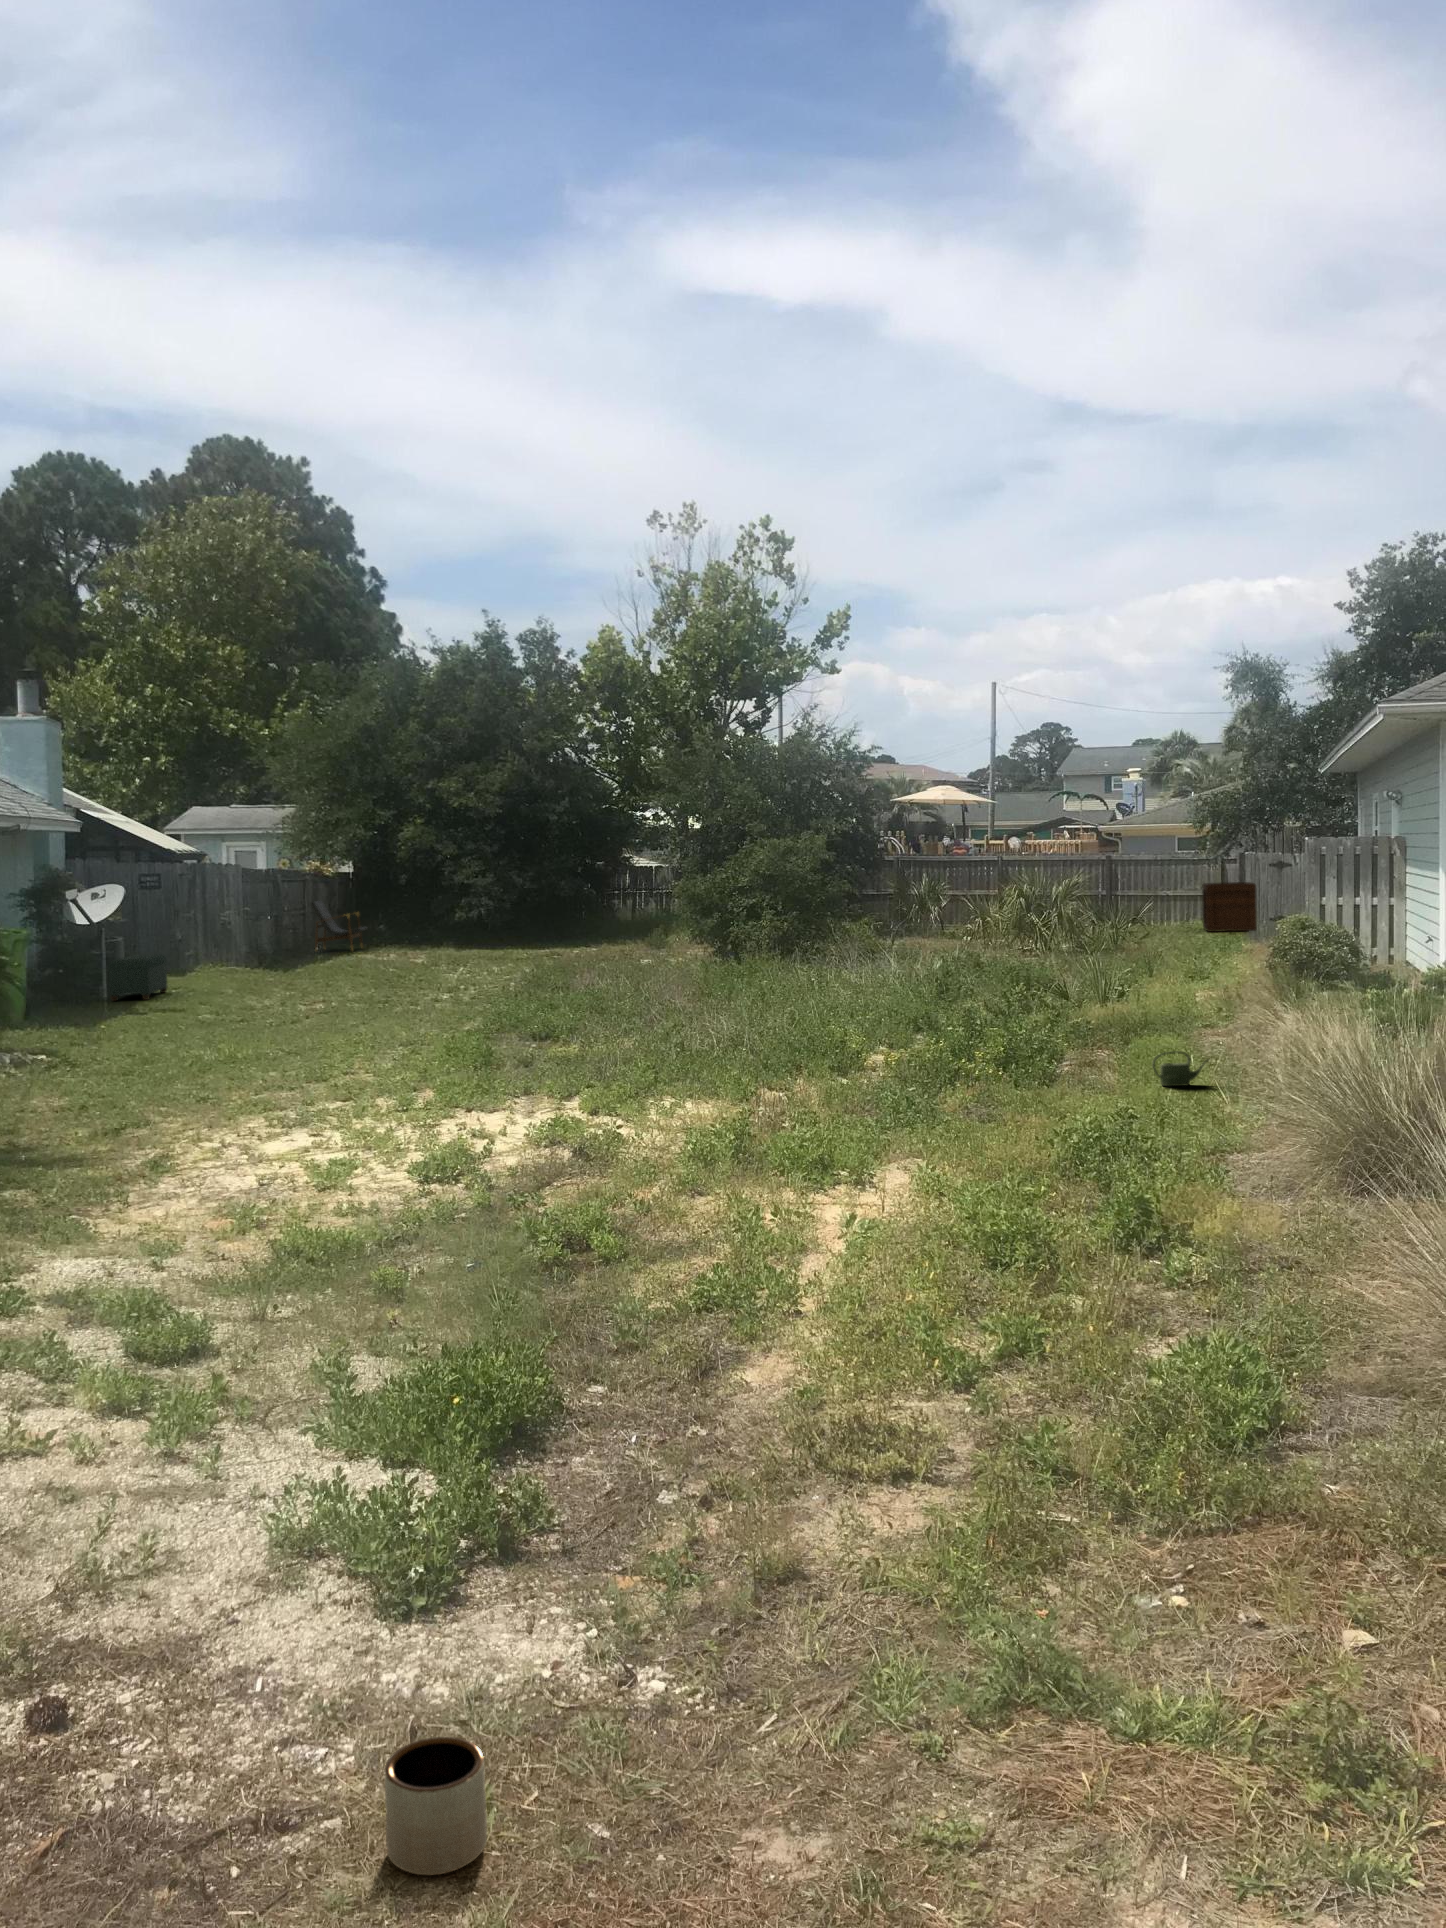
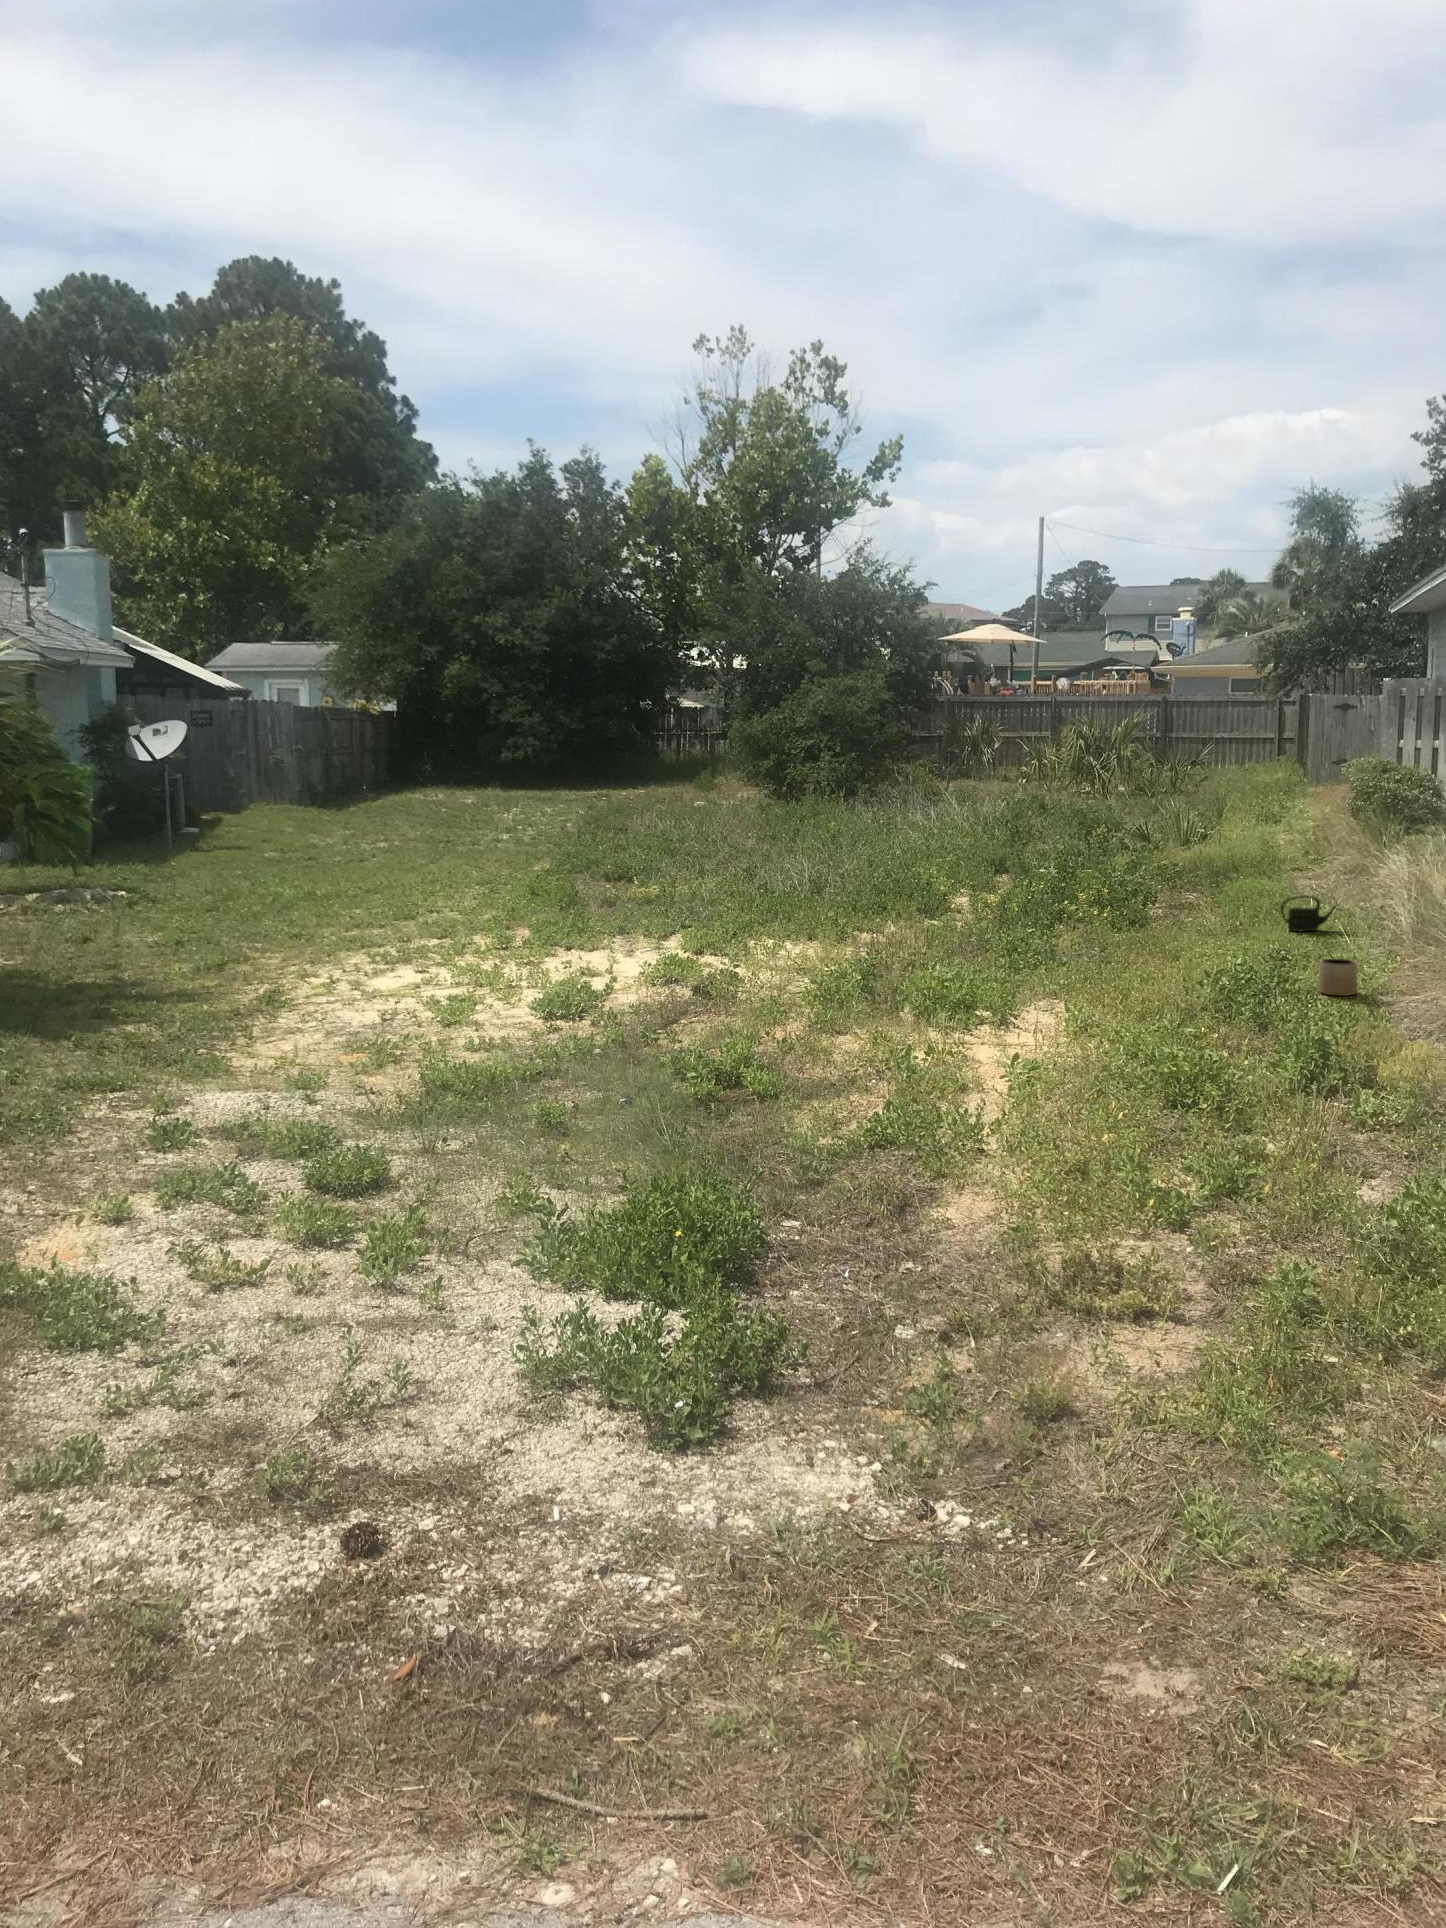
wooden crate: present [1202,882,1257,932] -> none [1277,727,1336,778]
lounge chair: present [311,901,368,950] -> none [356,738,415,791]
bench: present [108,954,167,1001] -> none [167,790,224,837]
planter: present [385,1737,487,1875] -> present [1318,958,1358,996]

